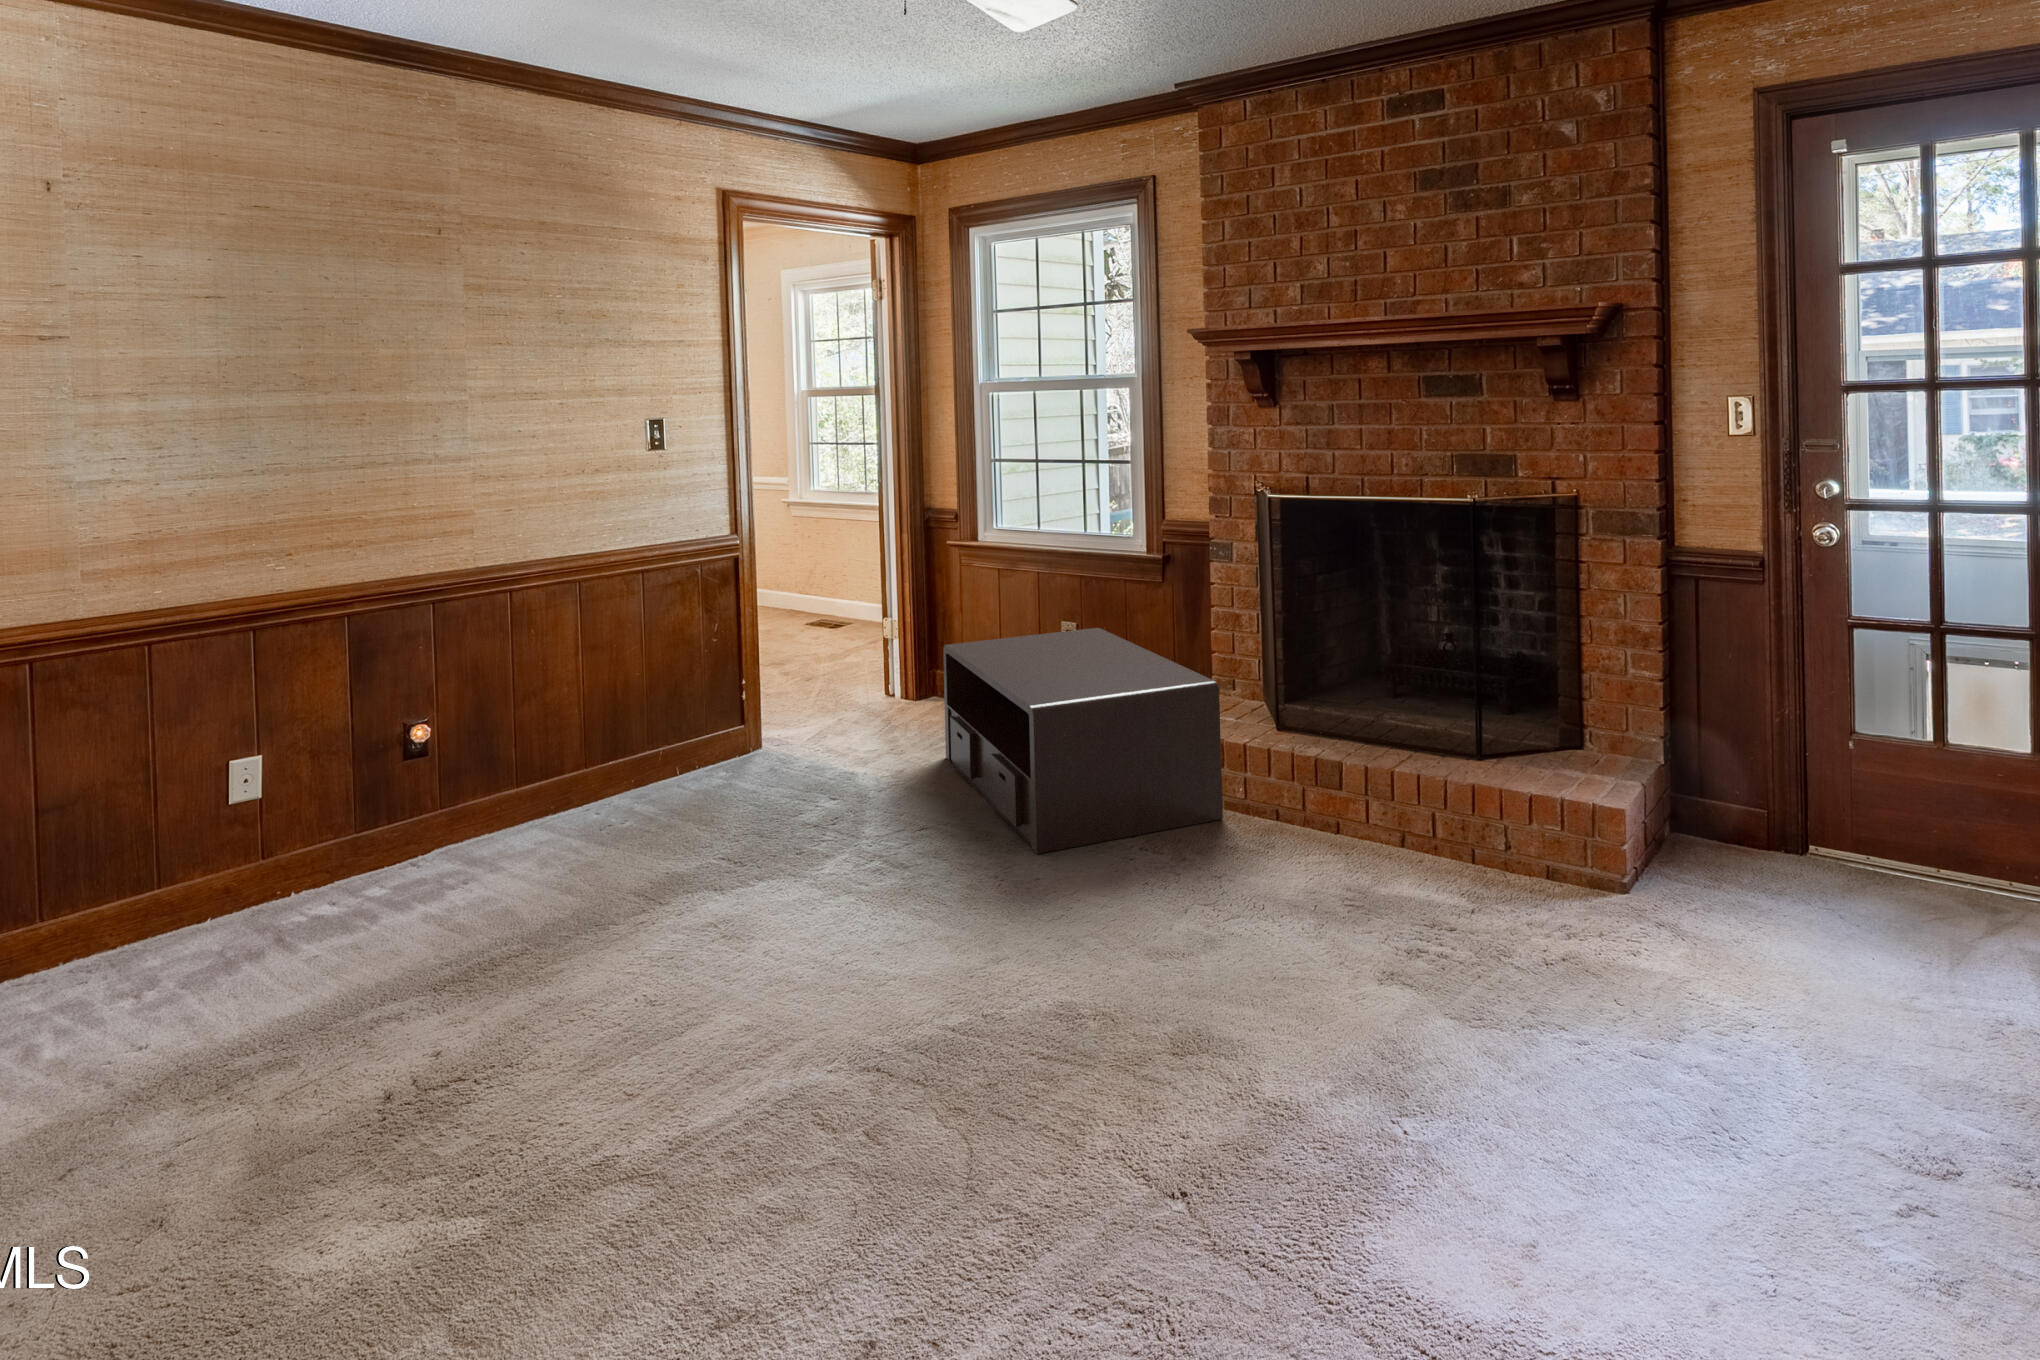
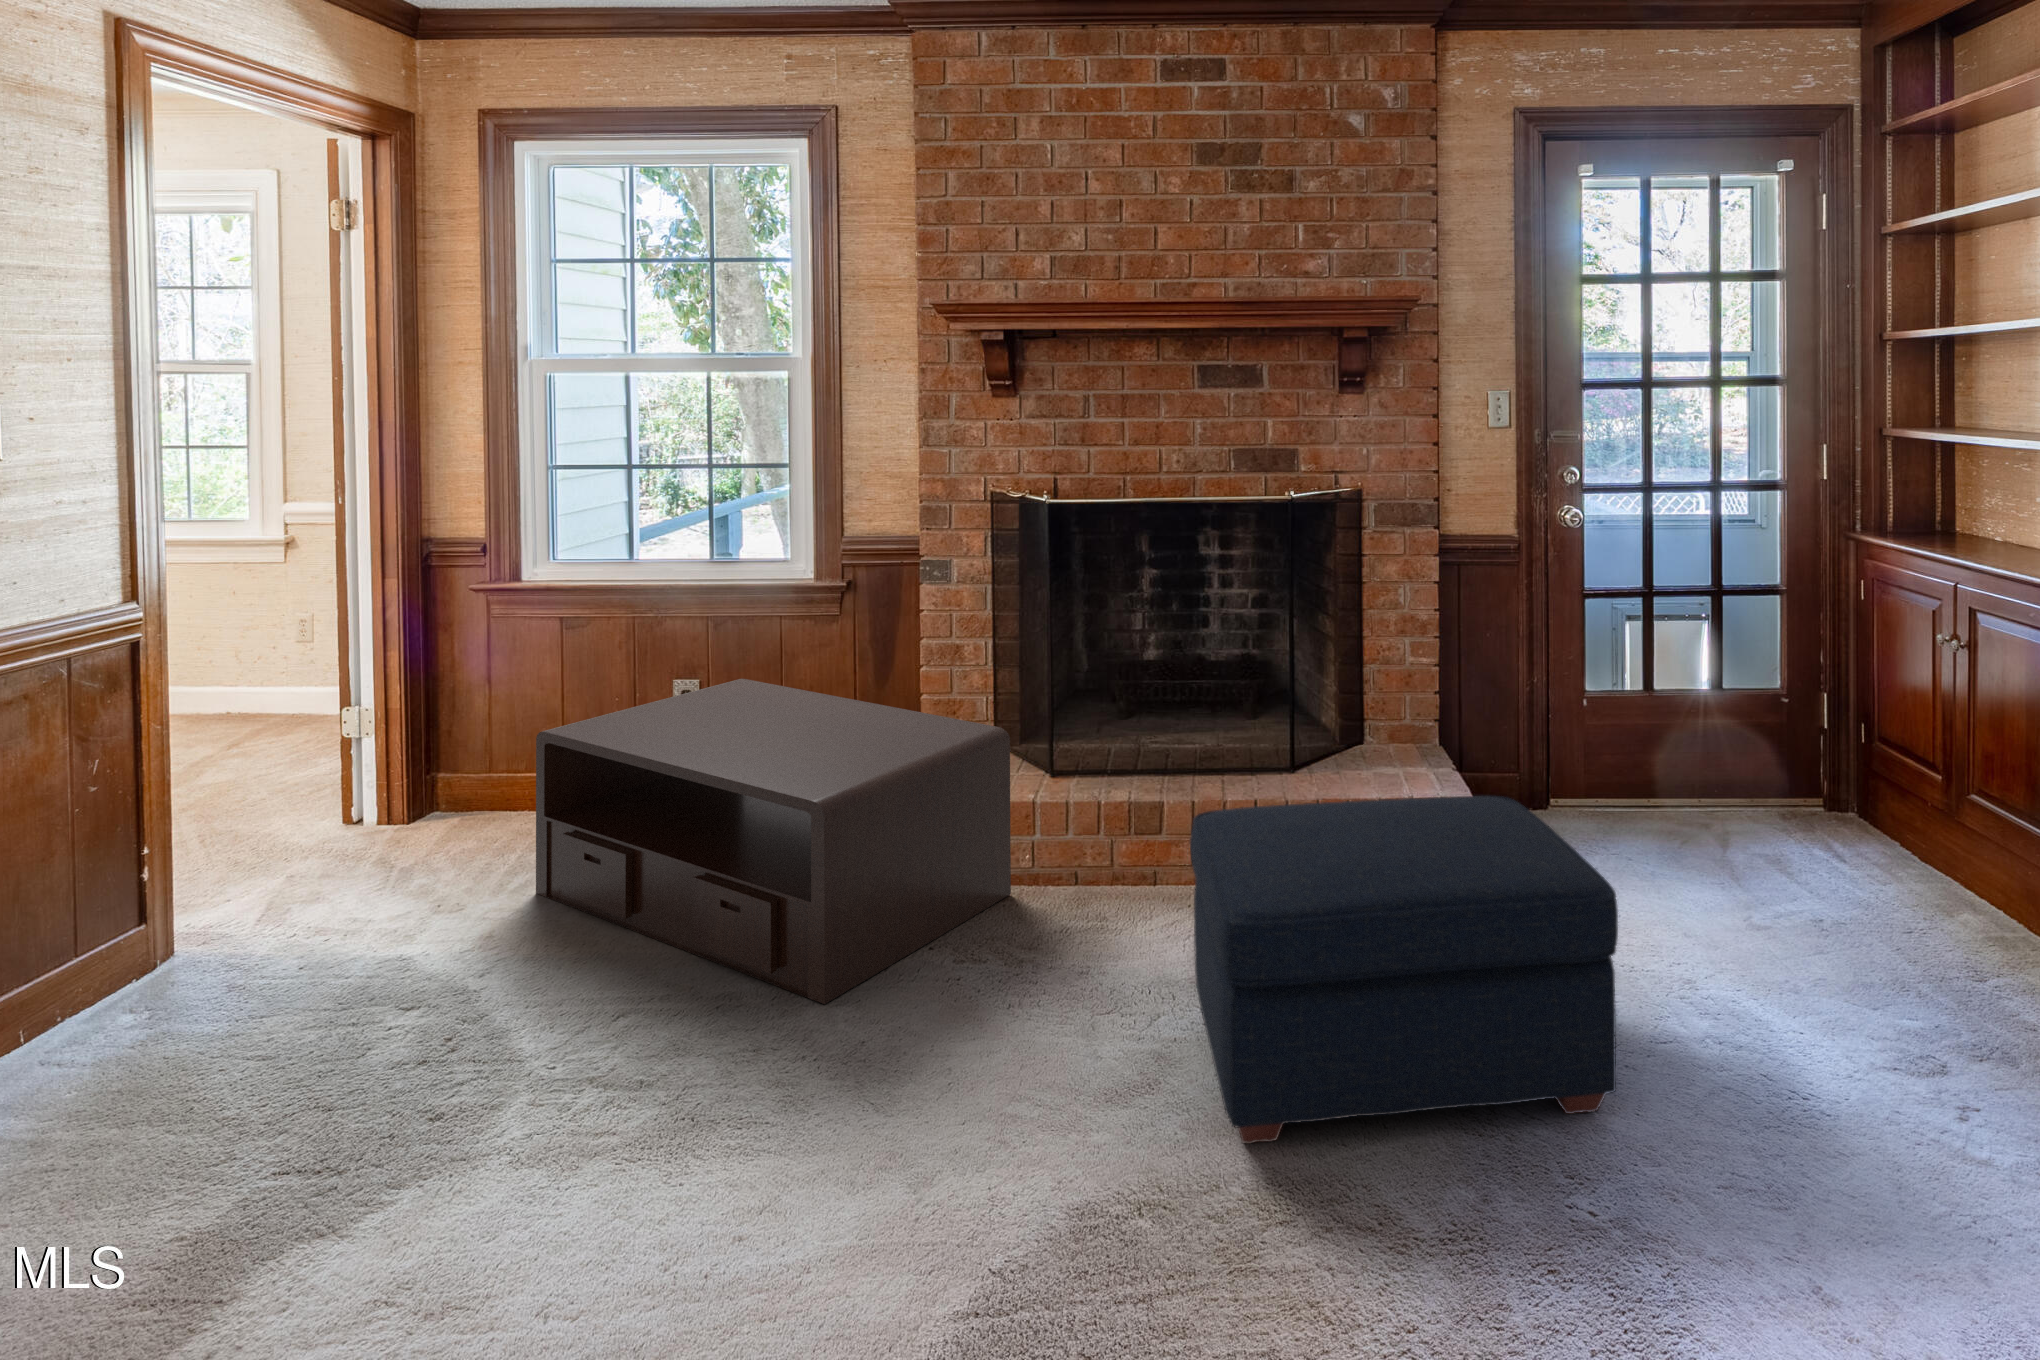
ottoman: none [1176,758,1550,1066] -> present [1190,796,1618,1144]

